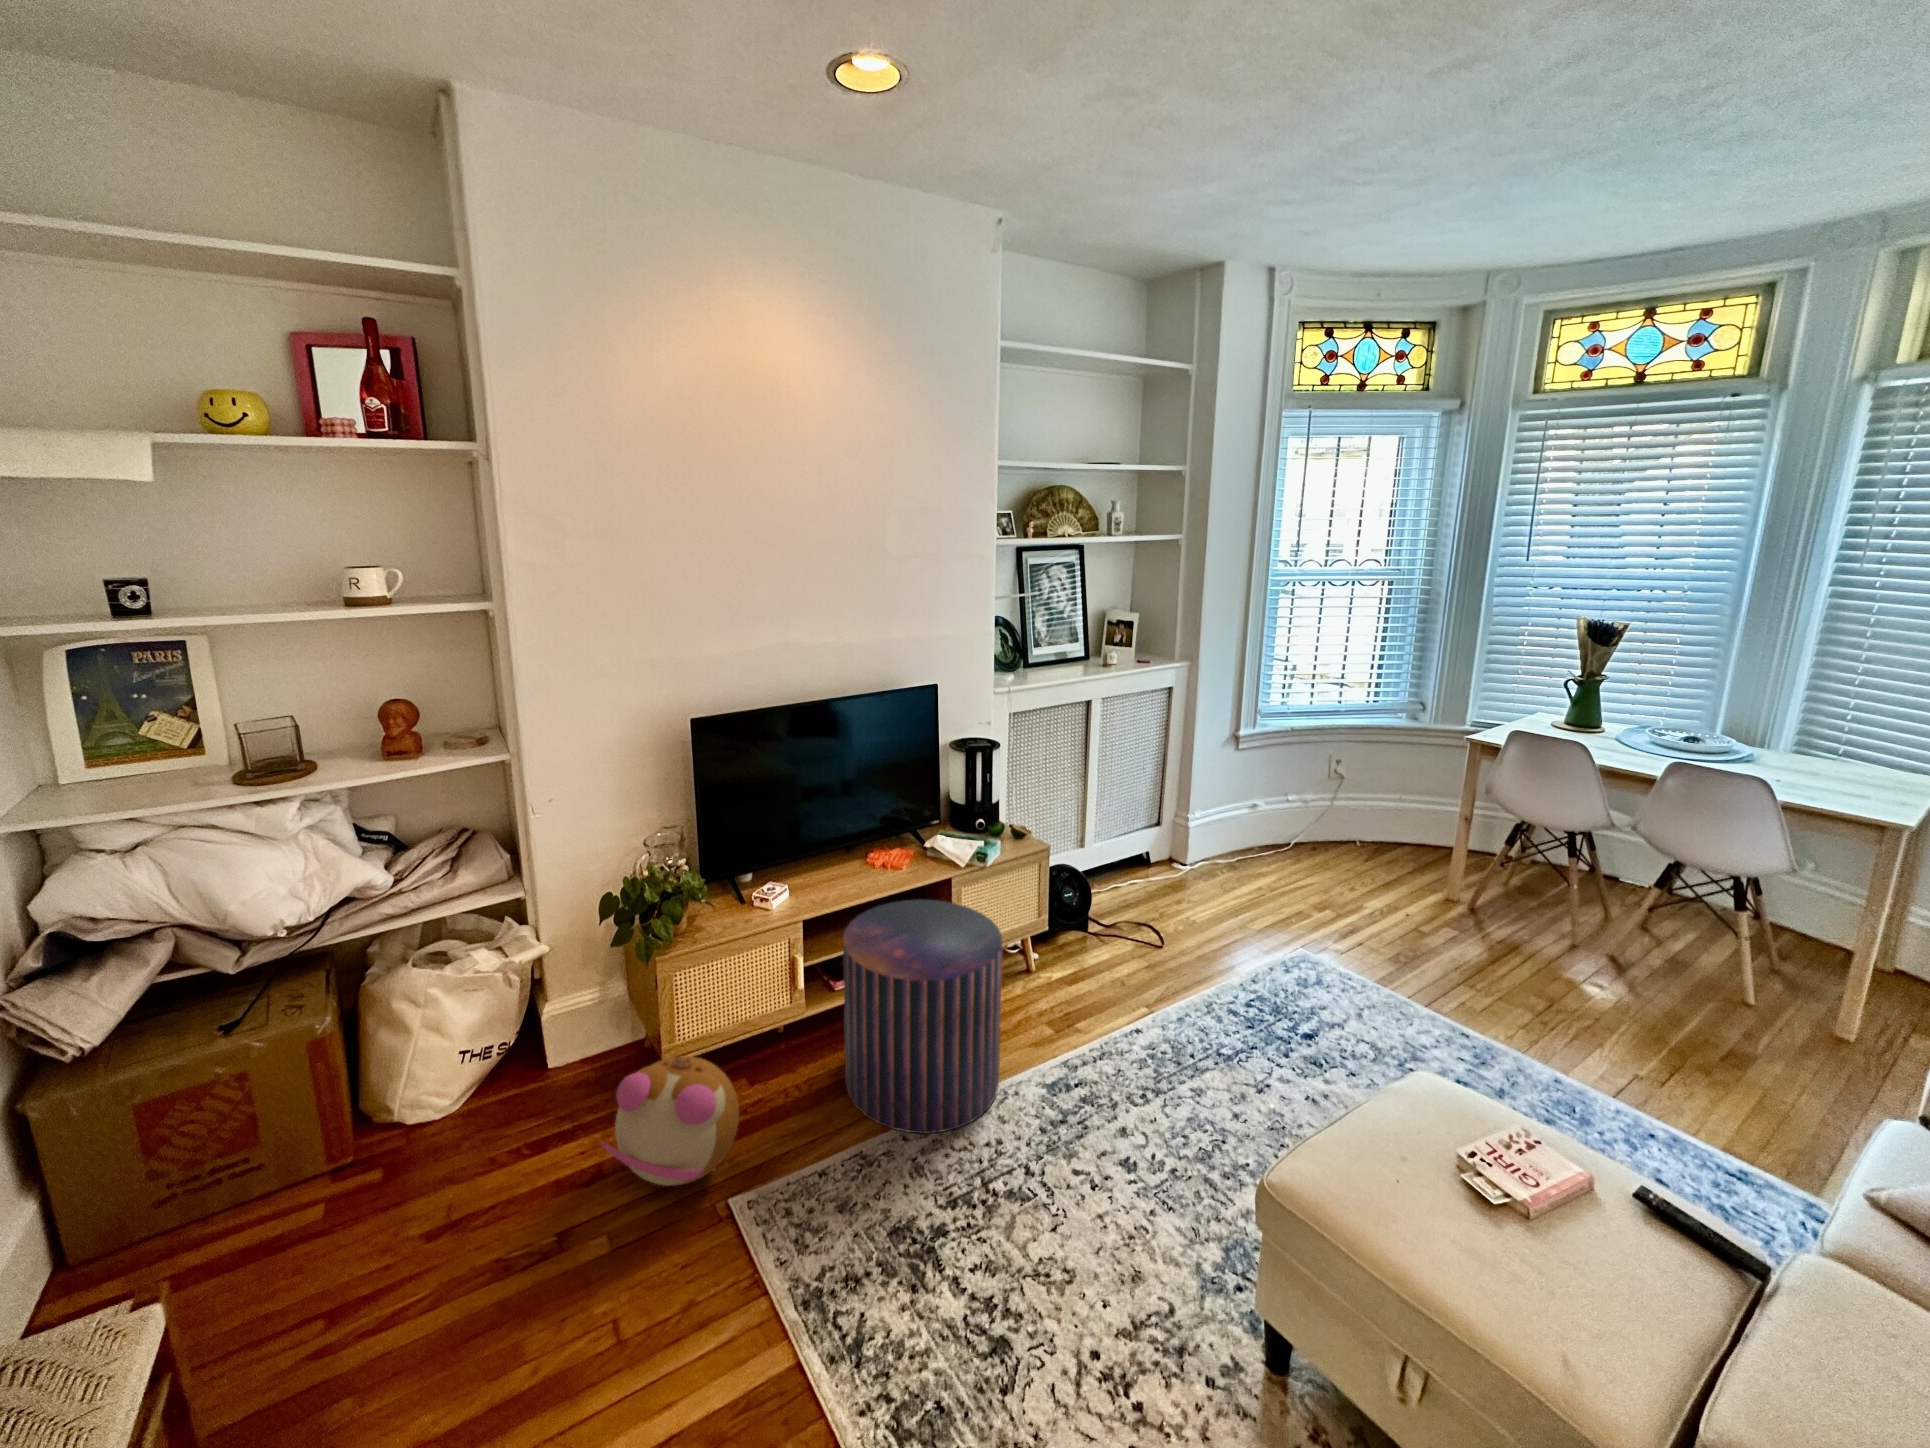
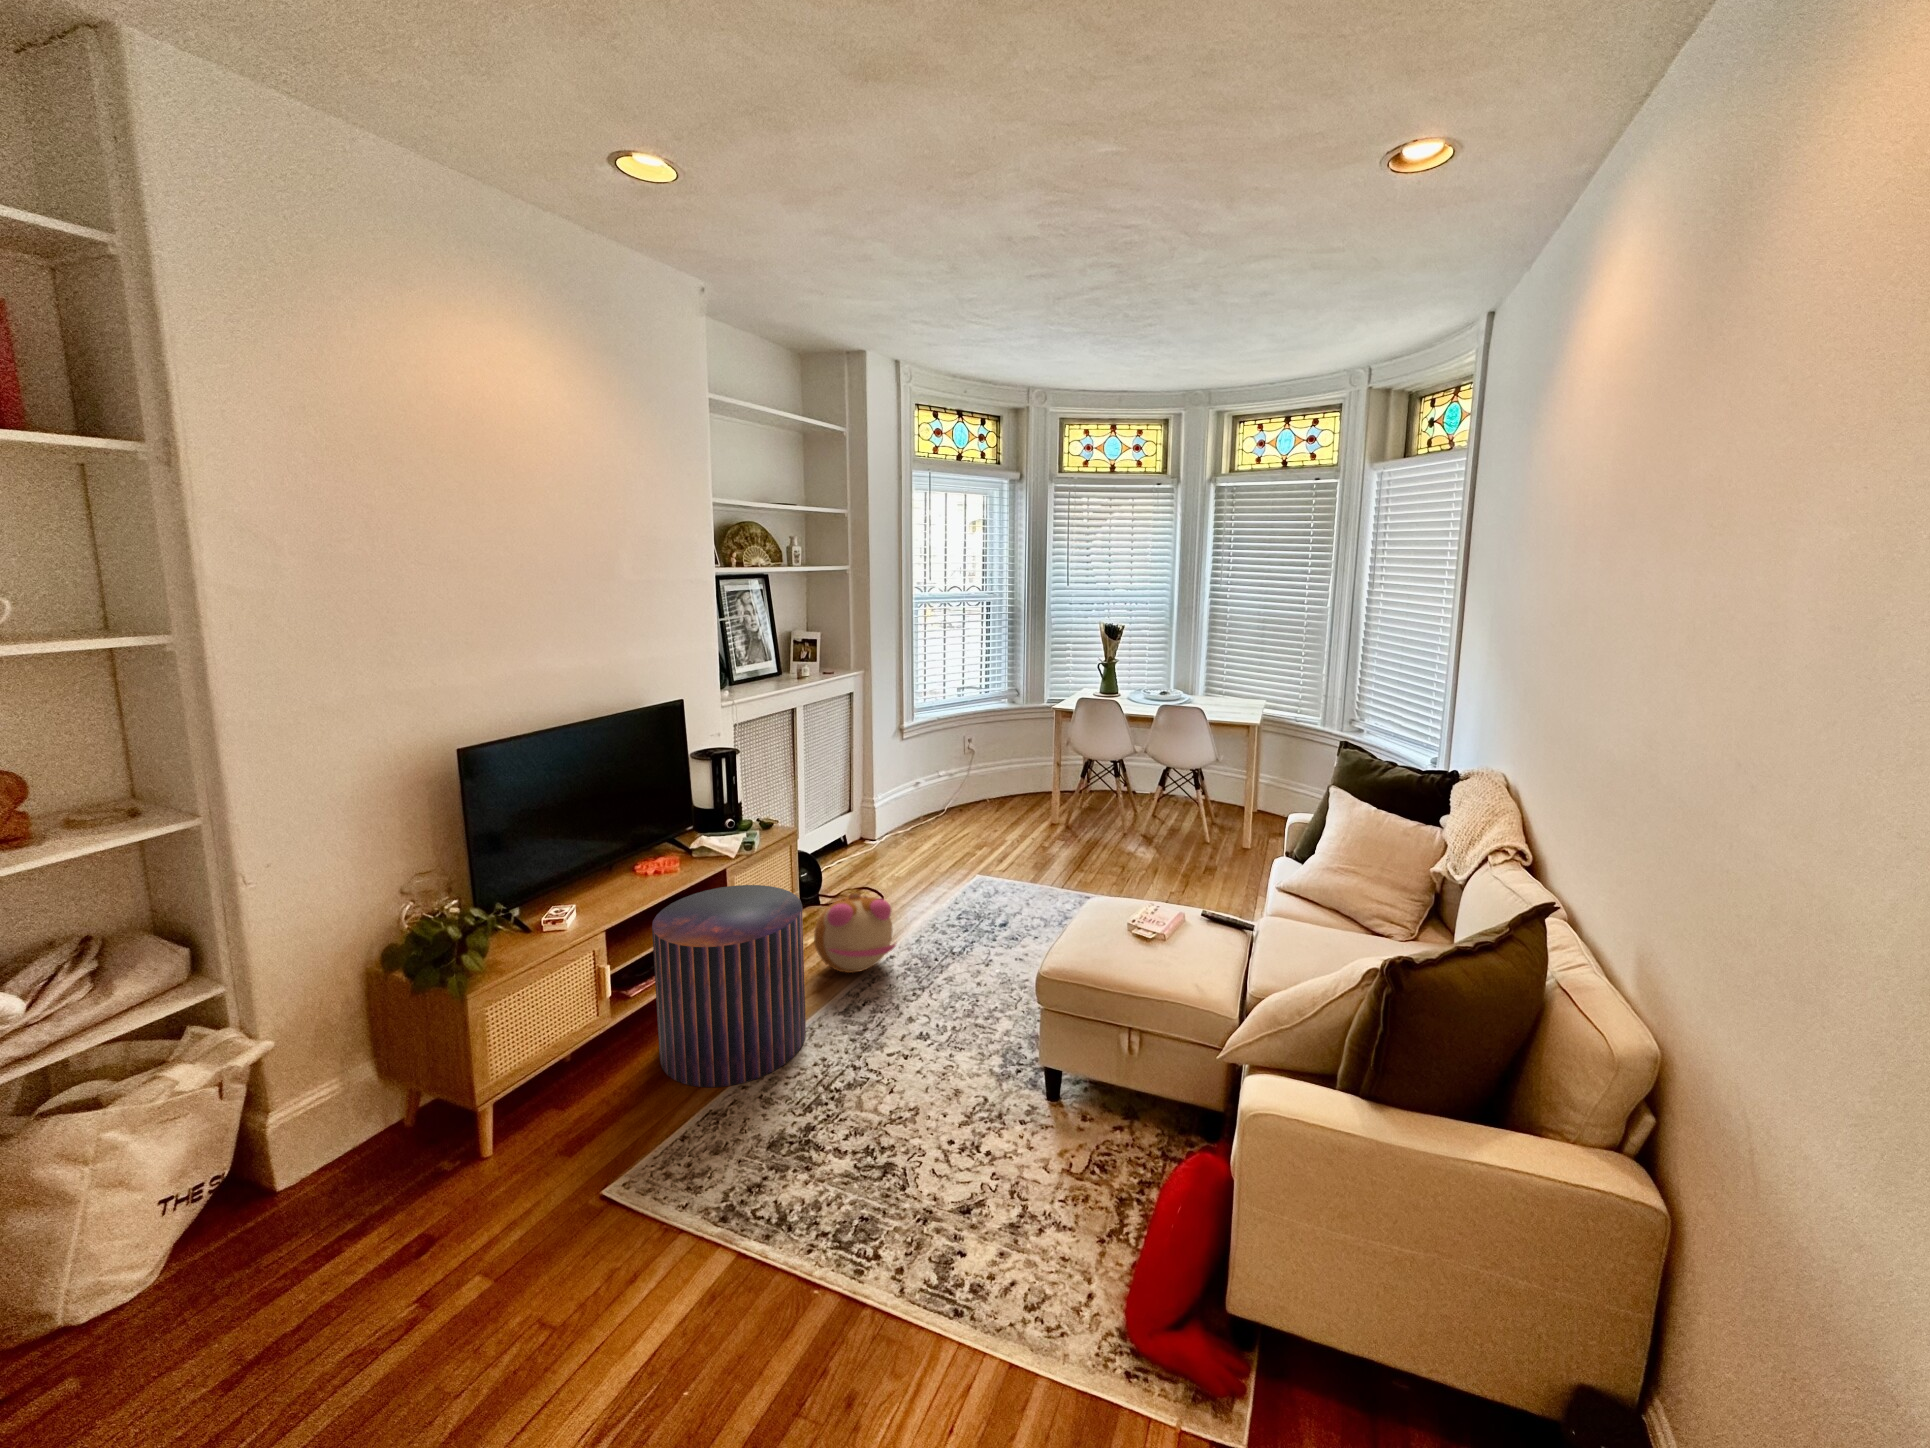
plush toy: present [601,1056,739,1186] -> present [814,893,896,973]

